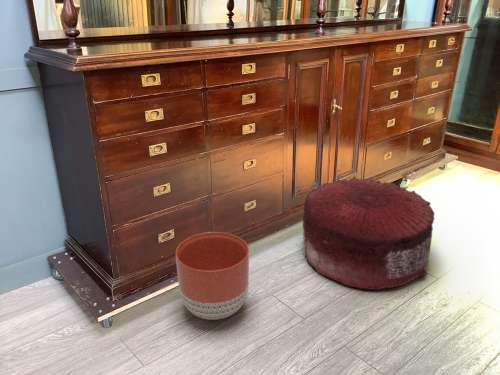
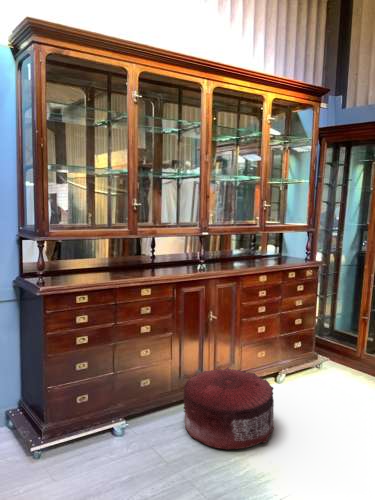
planter: present [176,232,249,320] -> none [86,398,134,460]

